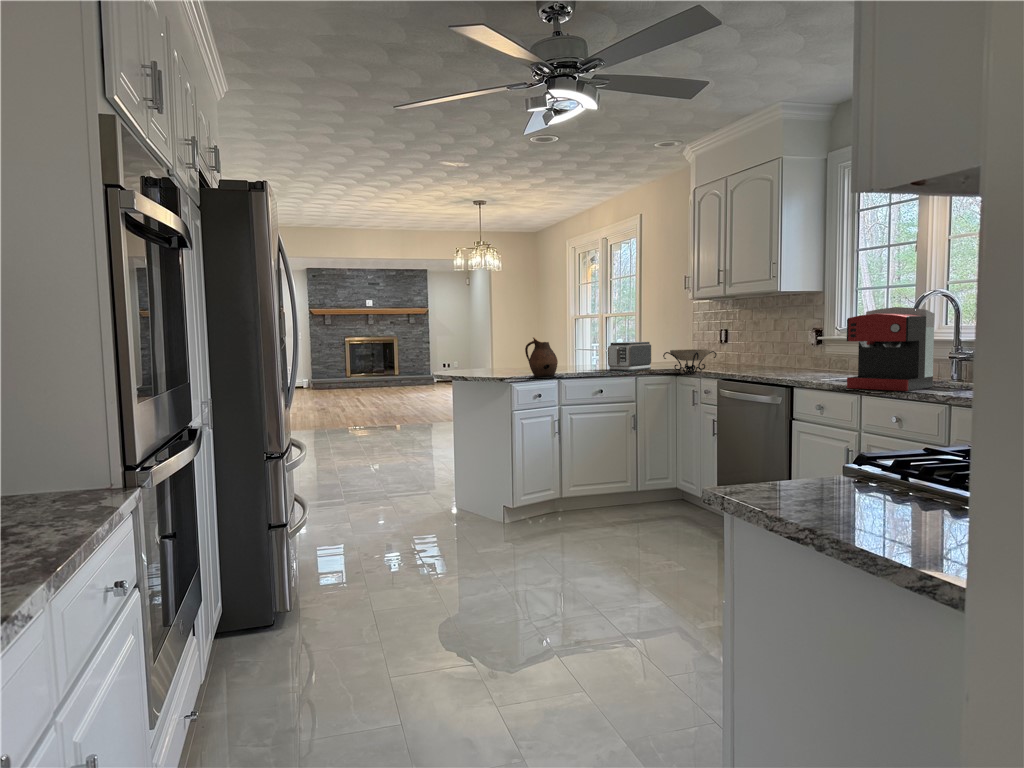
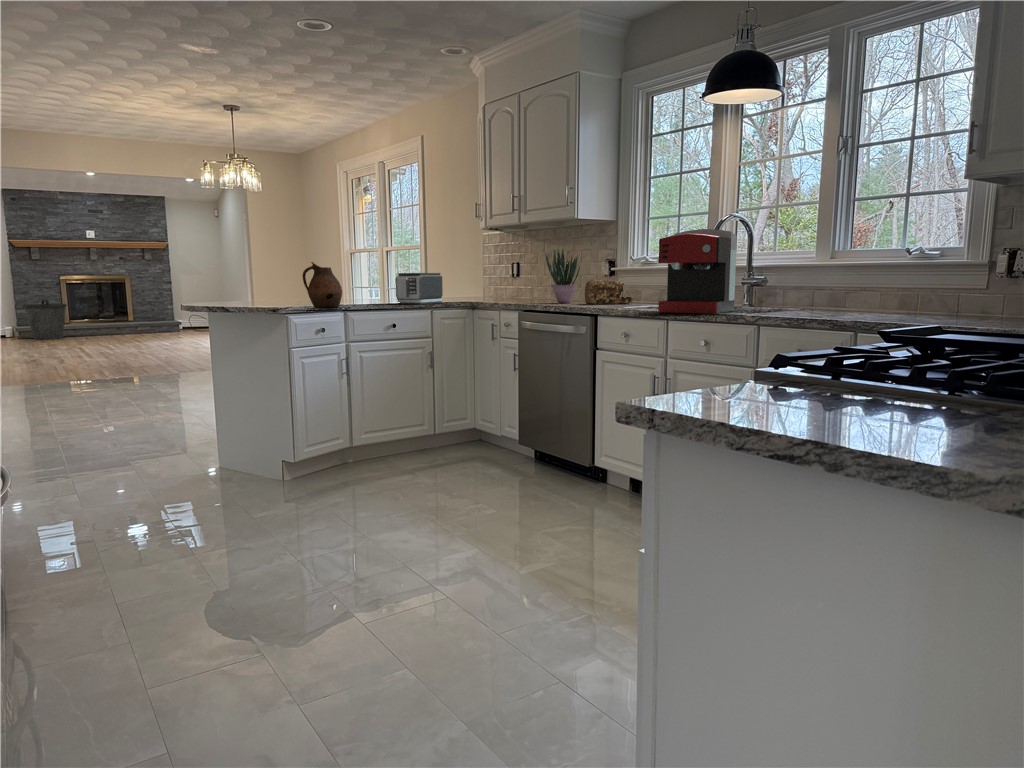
potted plant: none [750,318,785,371] -> present [545,249,580,303]
decorative bowl: present [663,349,717,374] -> none [459,280,515,305]
bread loaf: none [788,349,839,373] -> present [585,280,633,304]
trash can: none [319,357,350,390] -> present [23,300,67,339]

